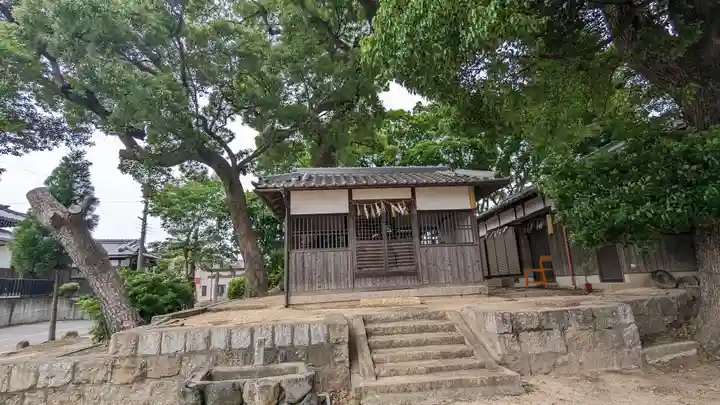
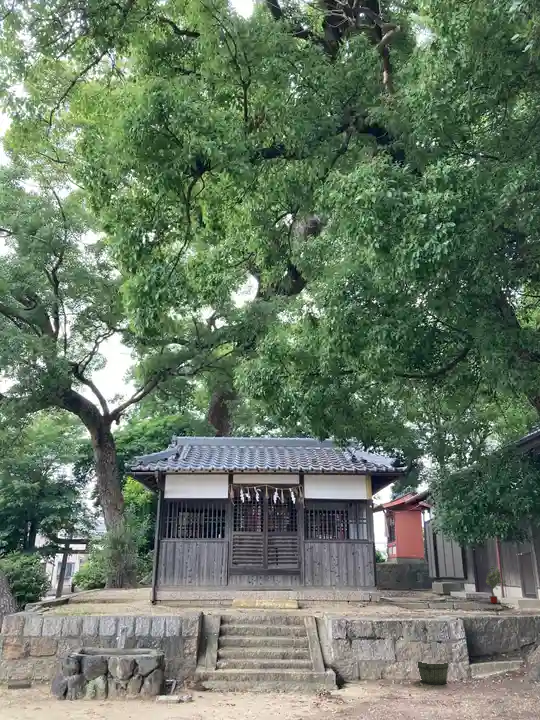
bench: present [526,256,553,288] -> none [443,558,487,599]
wooden bucket: none [608,344,654,382] -> present [418,662,449,685]

